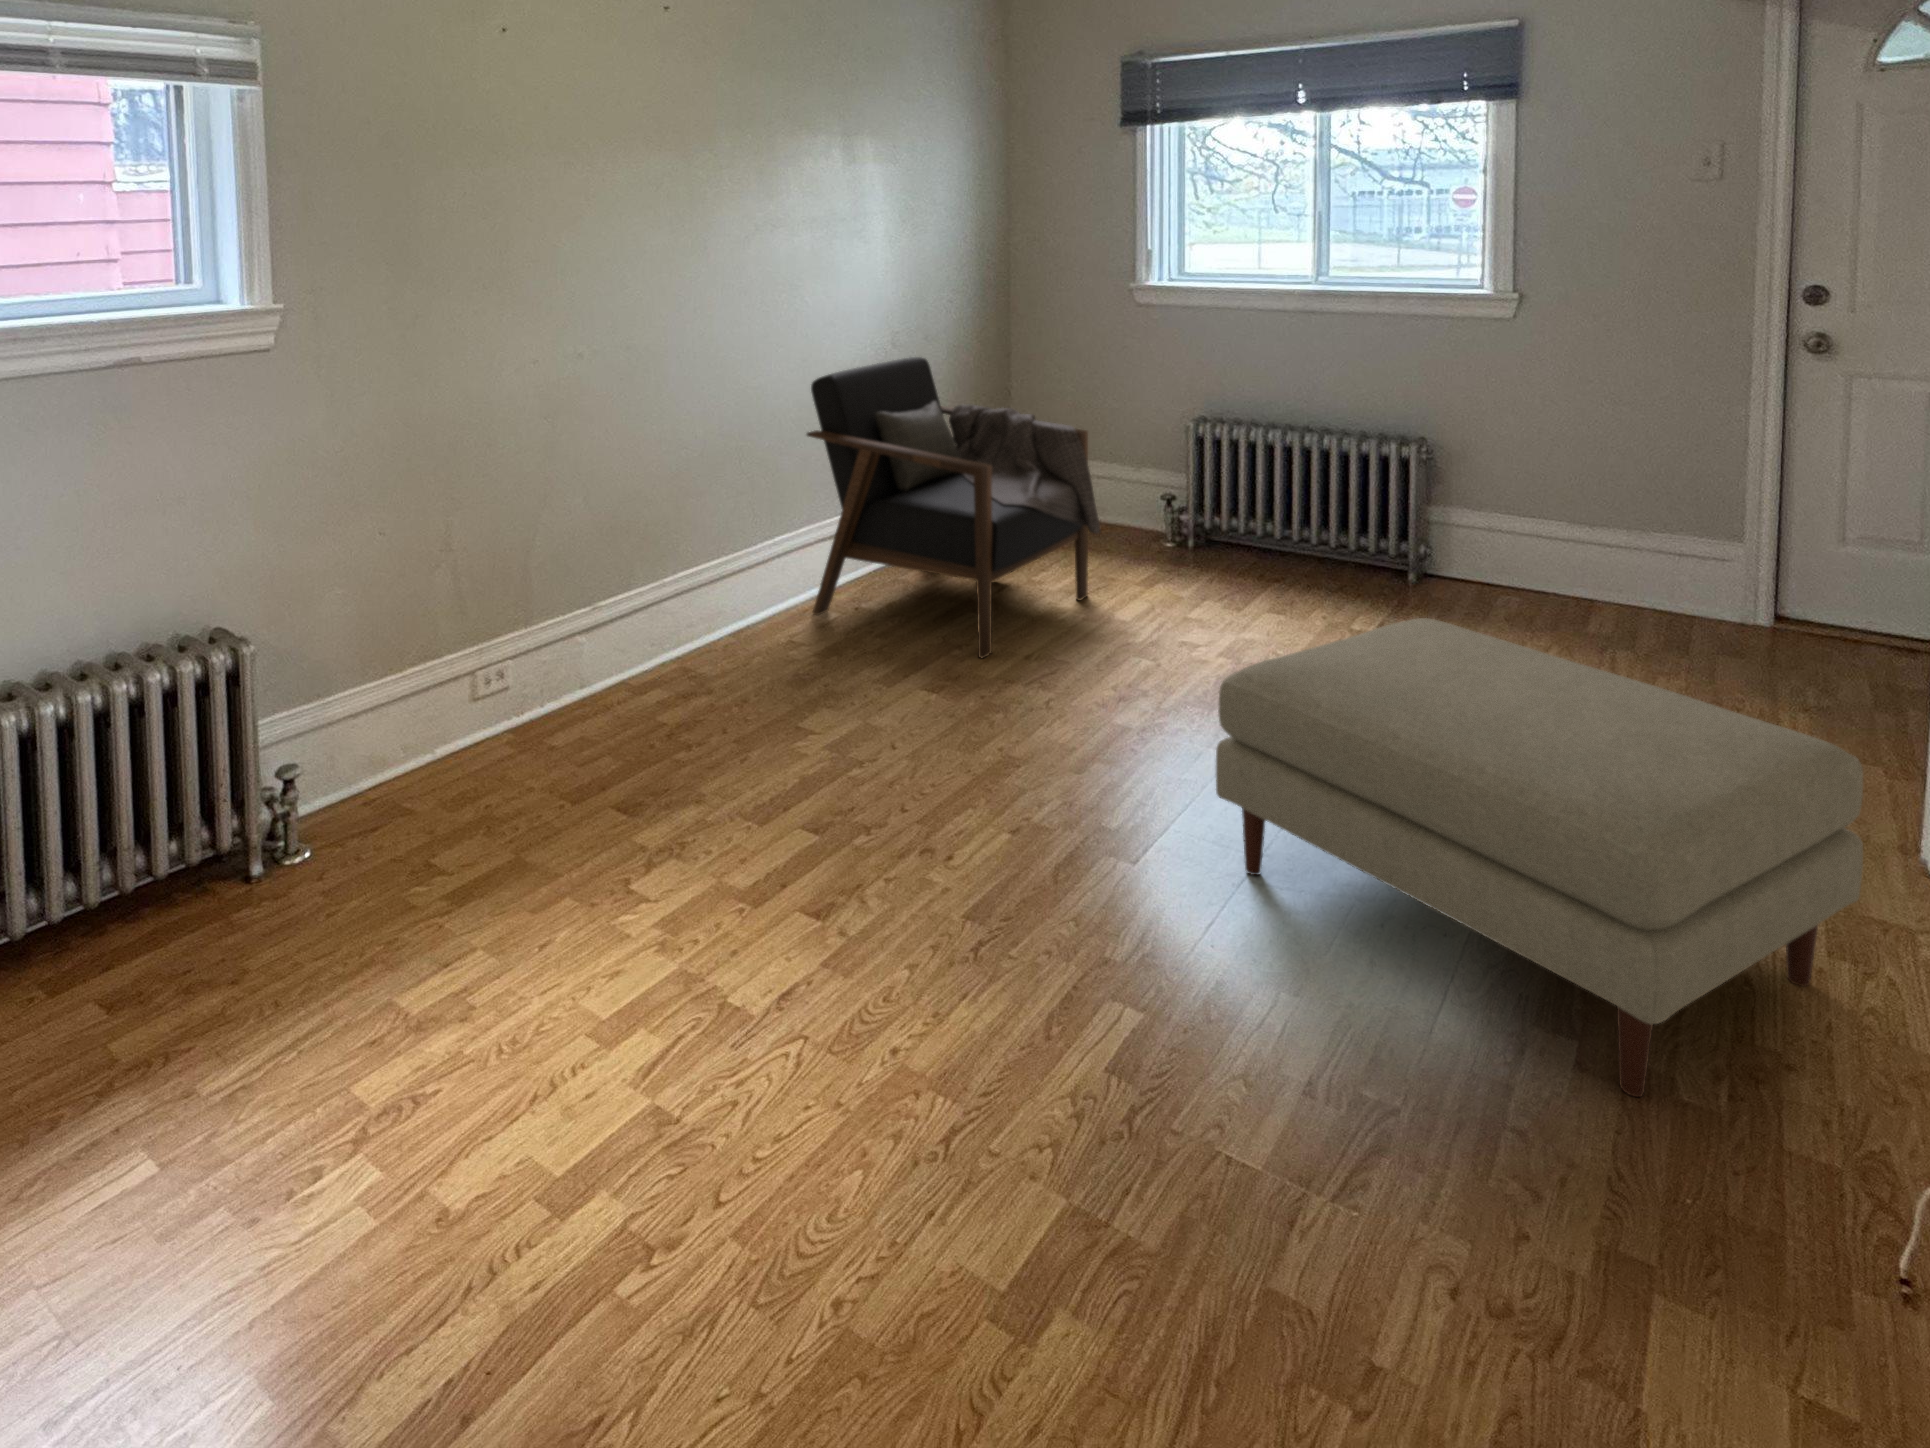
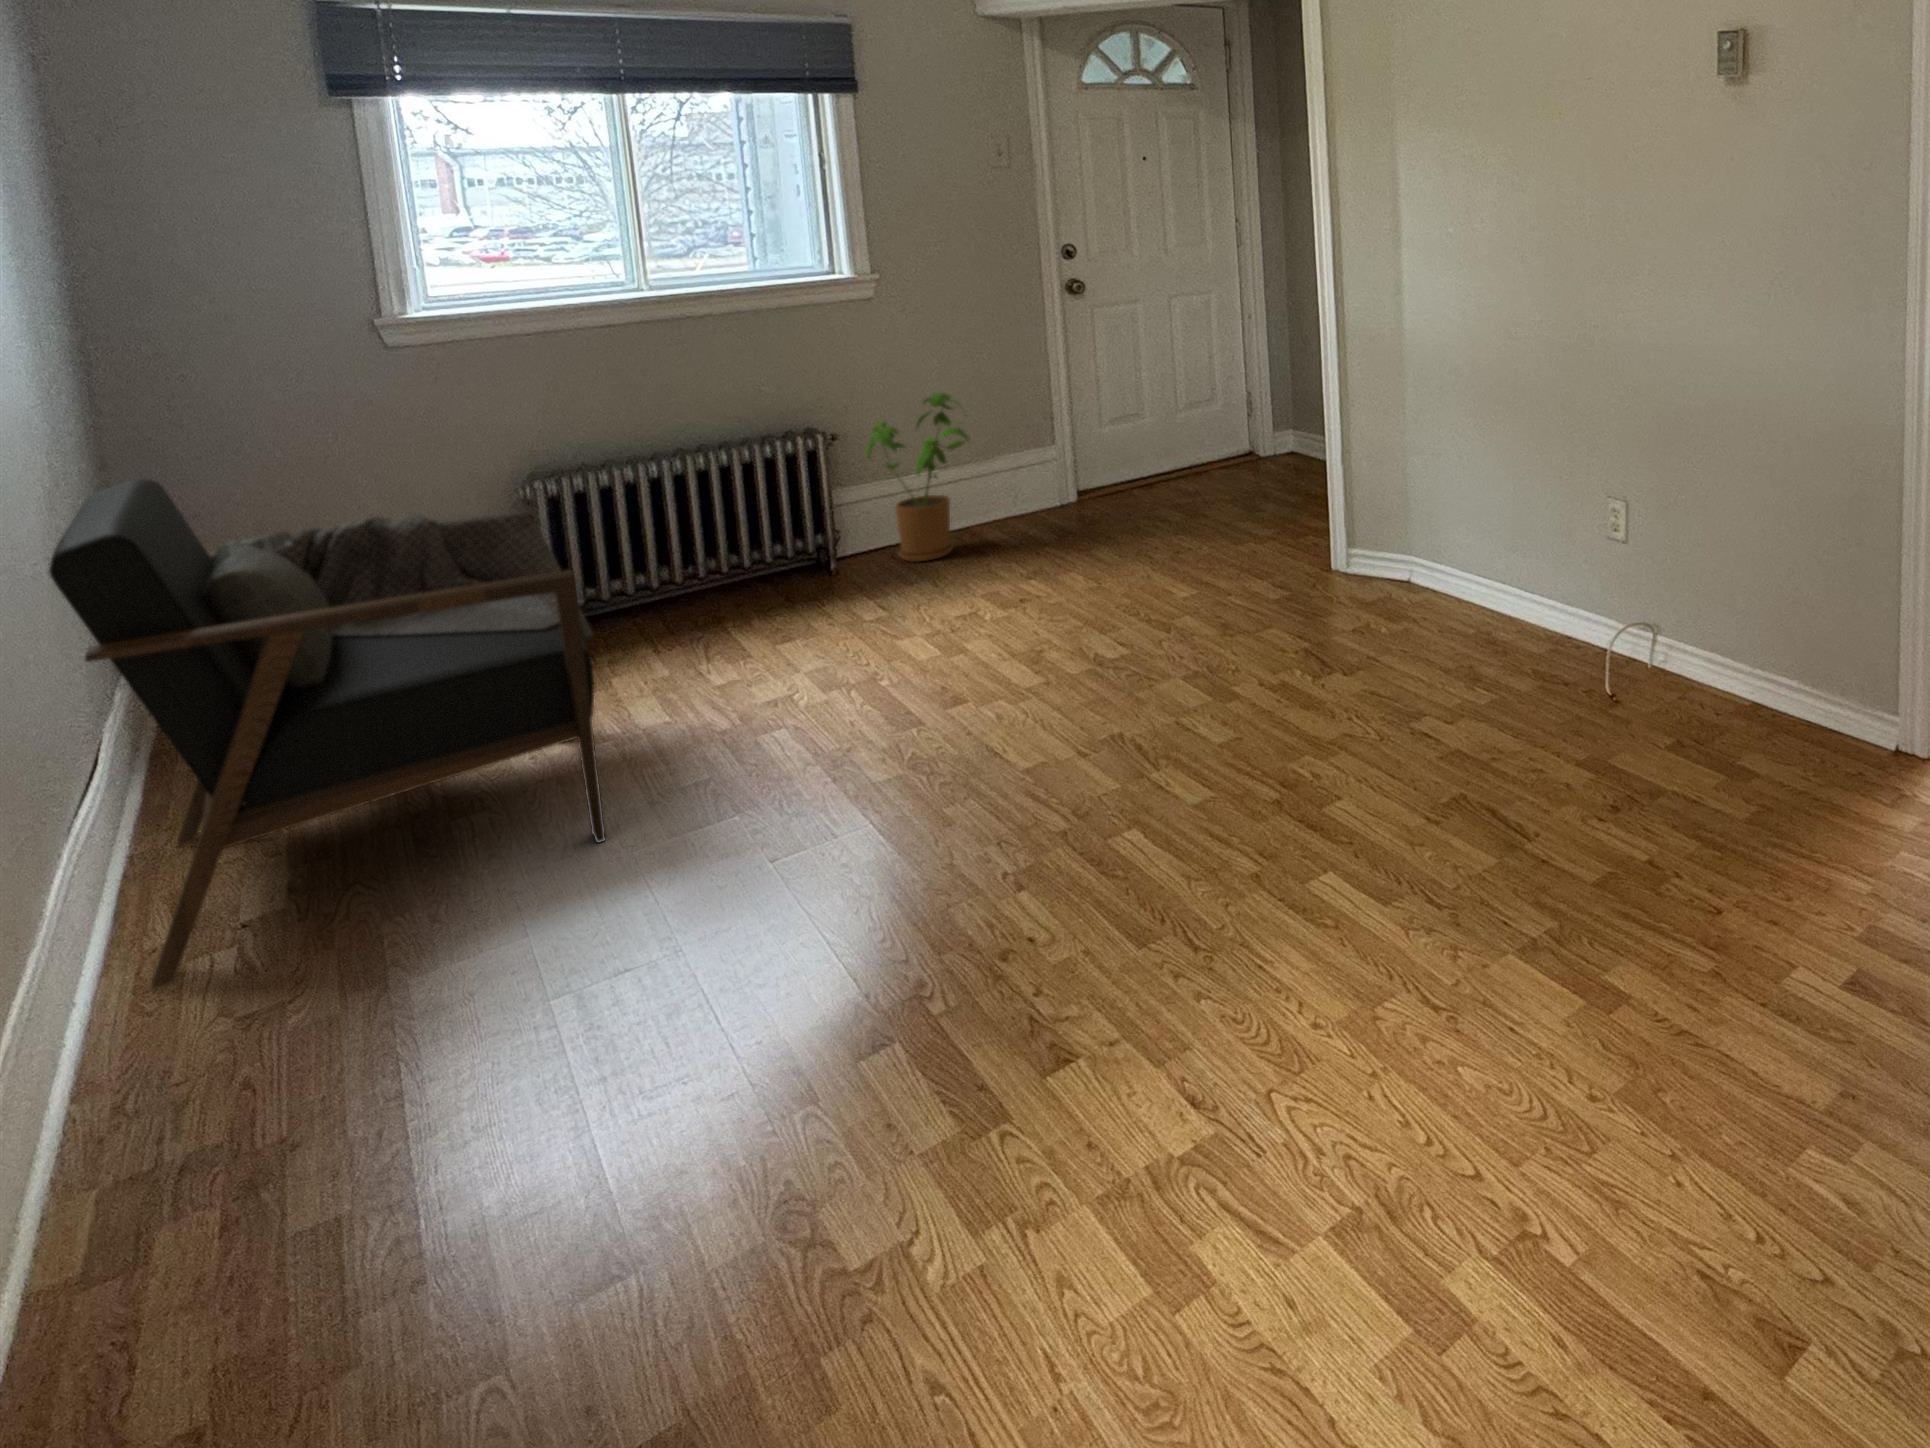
house plant: none [1471,431,1593,612] -> present [866,393,969,562]
ottoman: present [1216,618,1863,1097] -> none [1140,494,1504,776]

